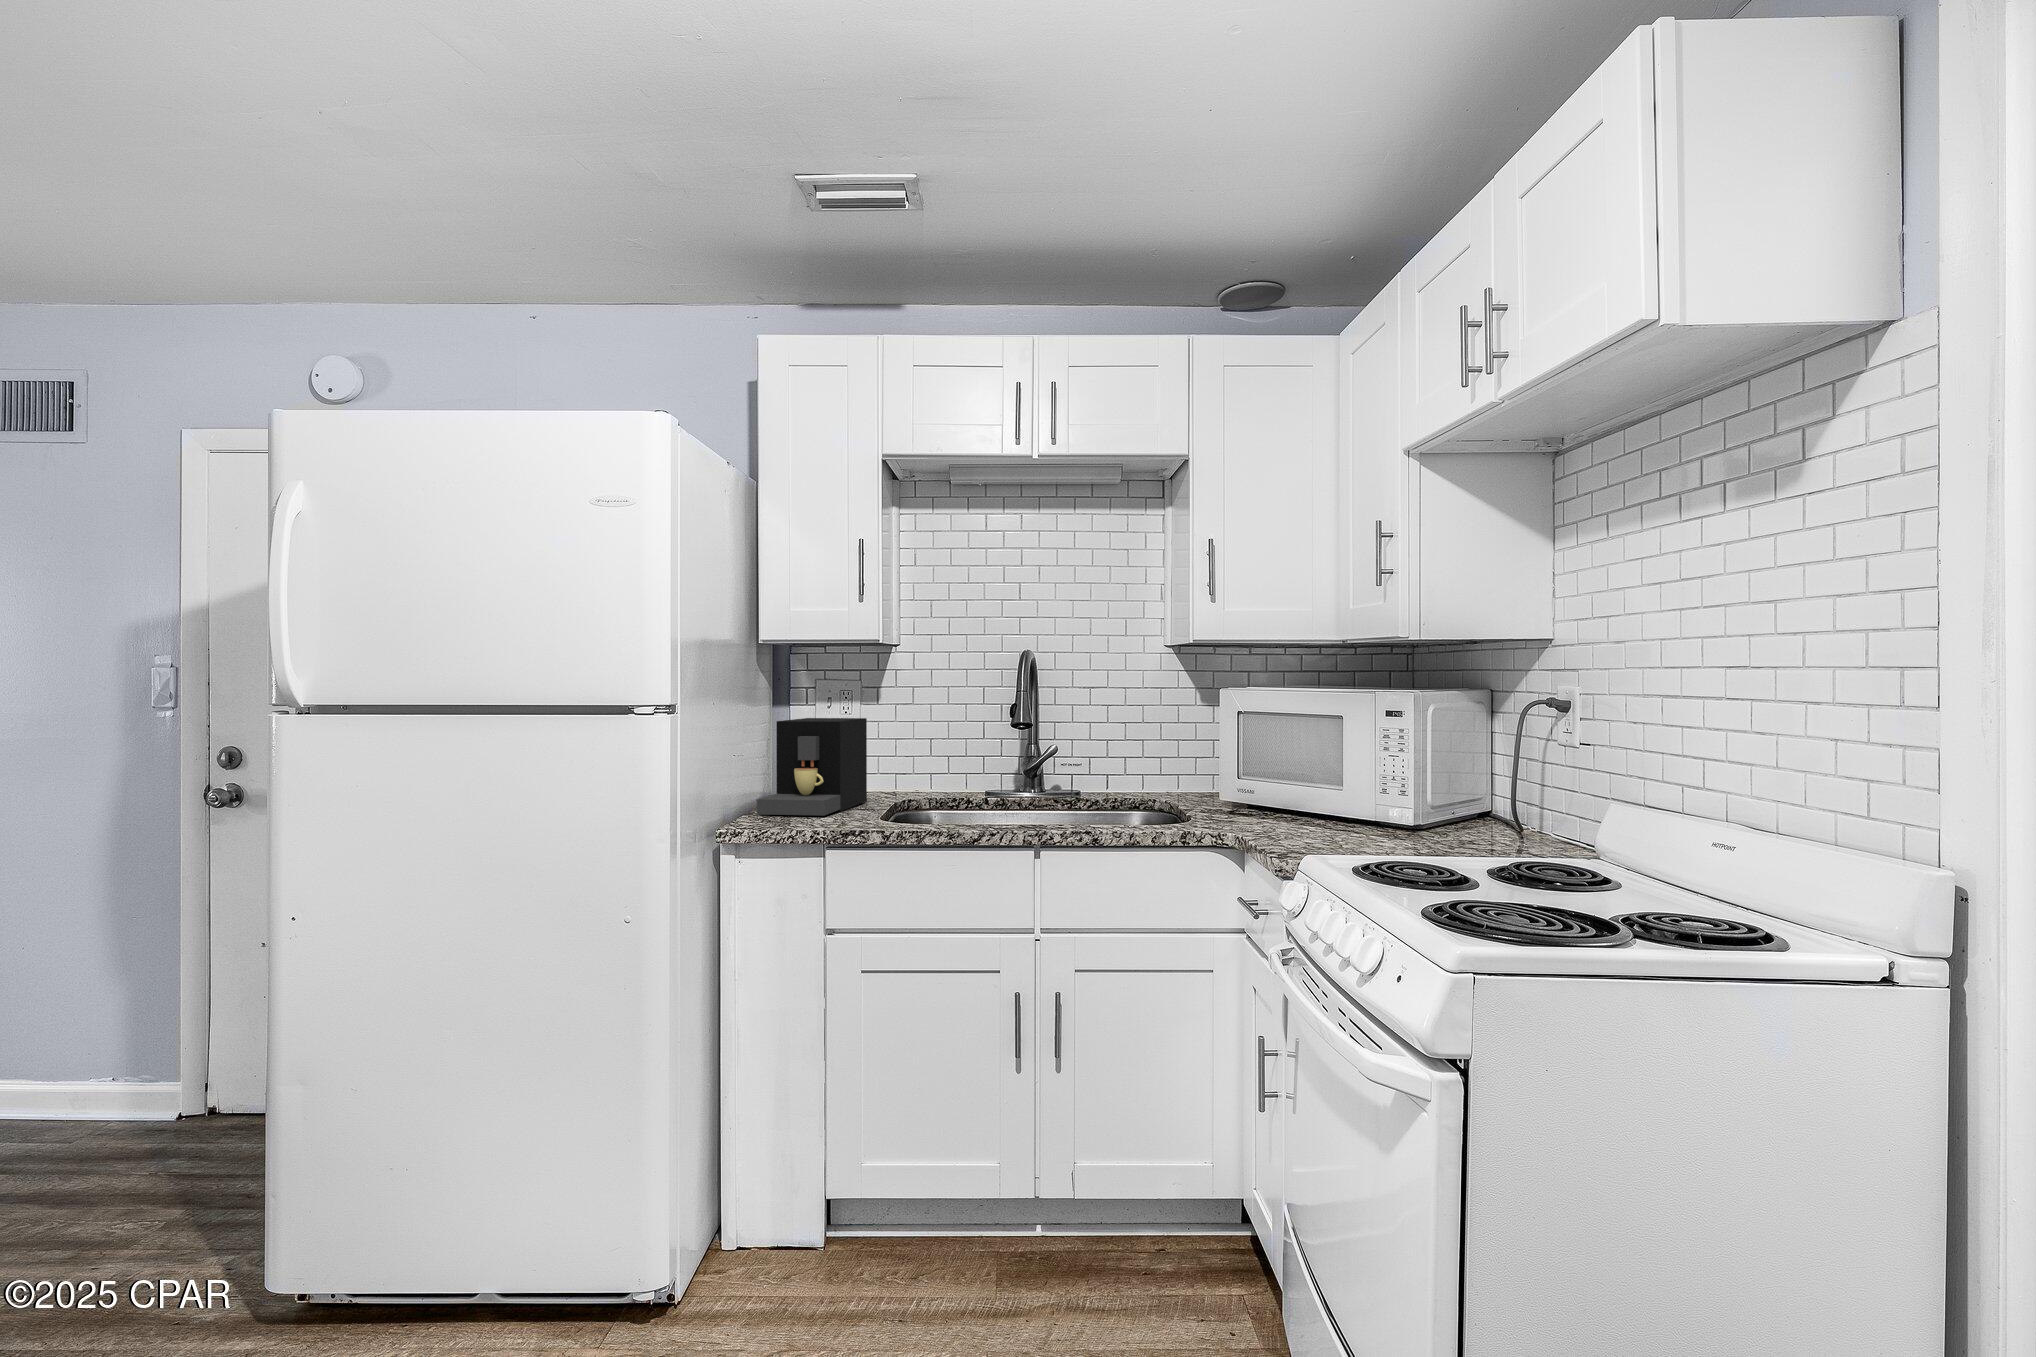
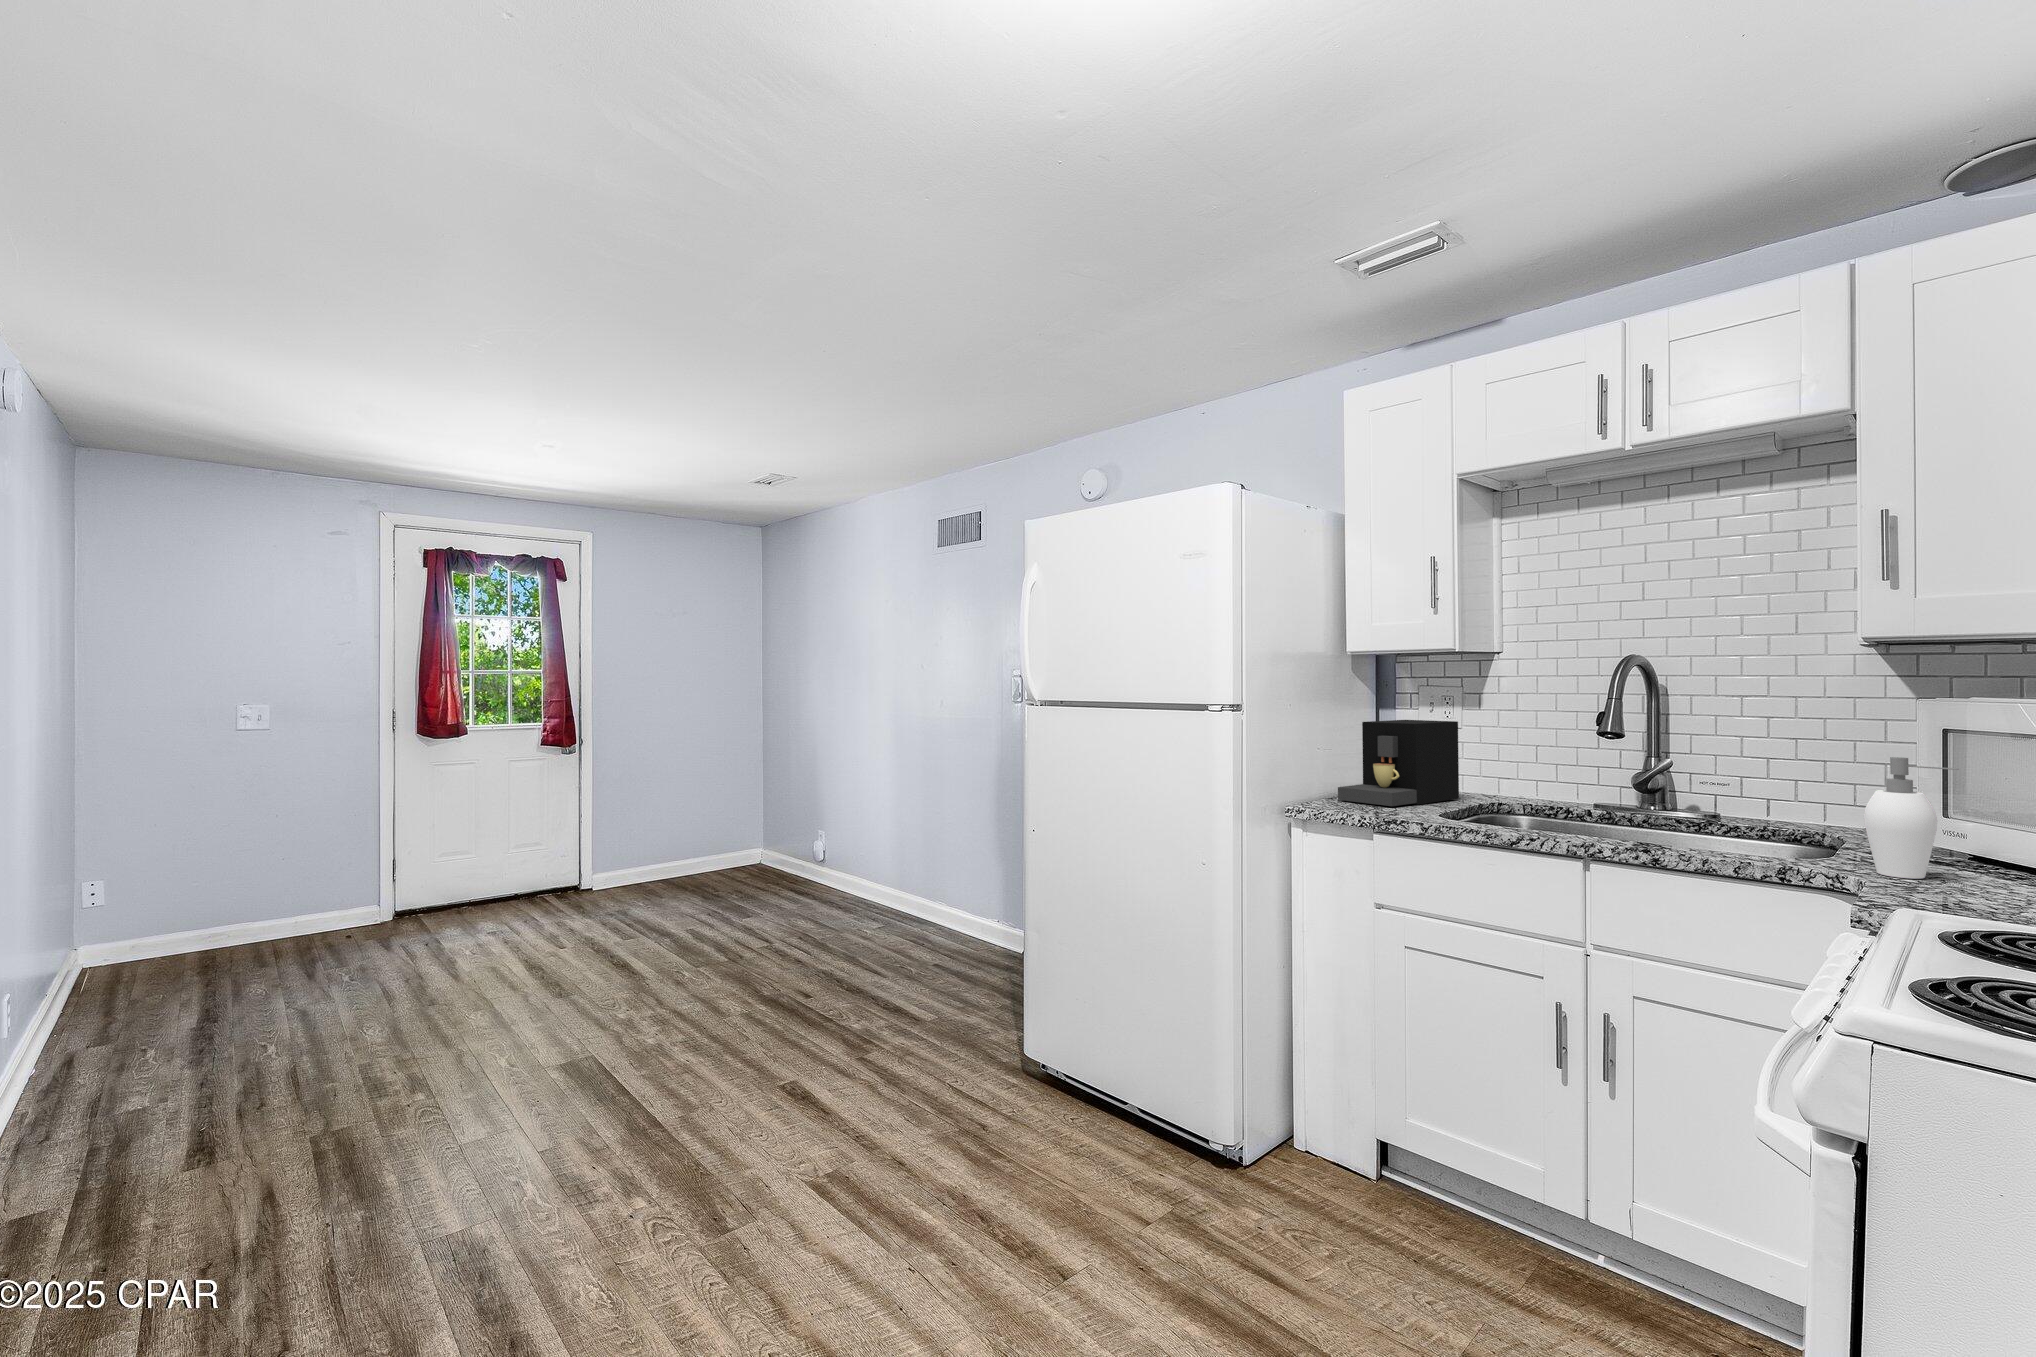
soap dispenser: none [1229,735,1285,831] -> present [1864,757,1959,879]

